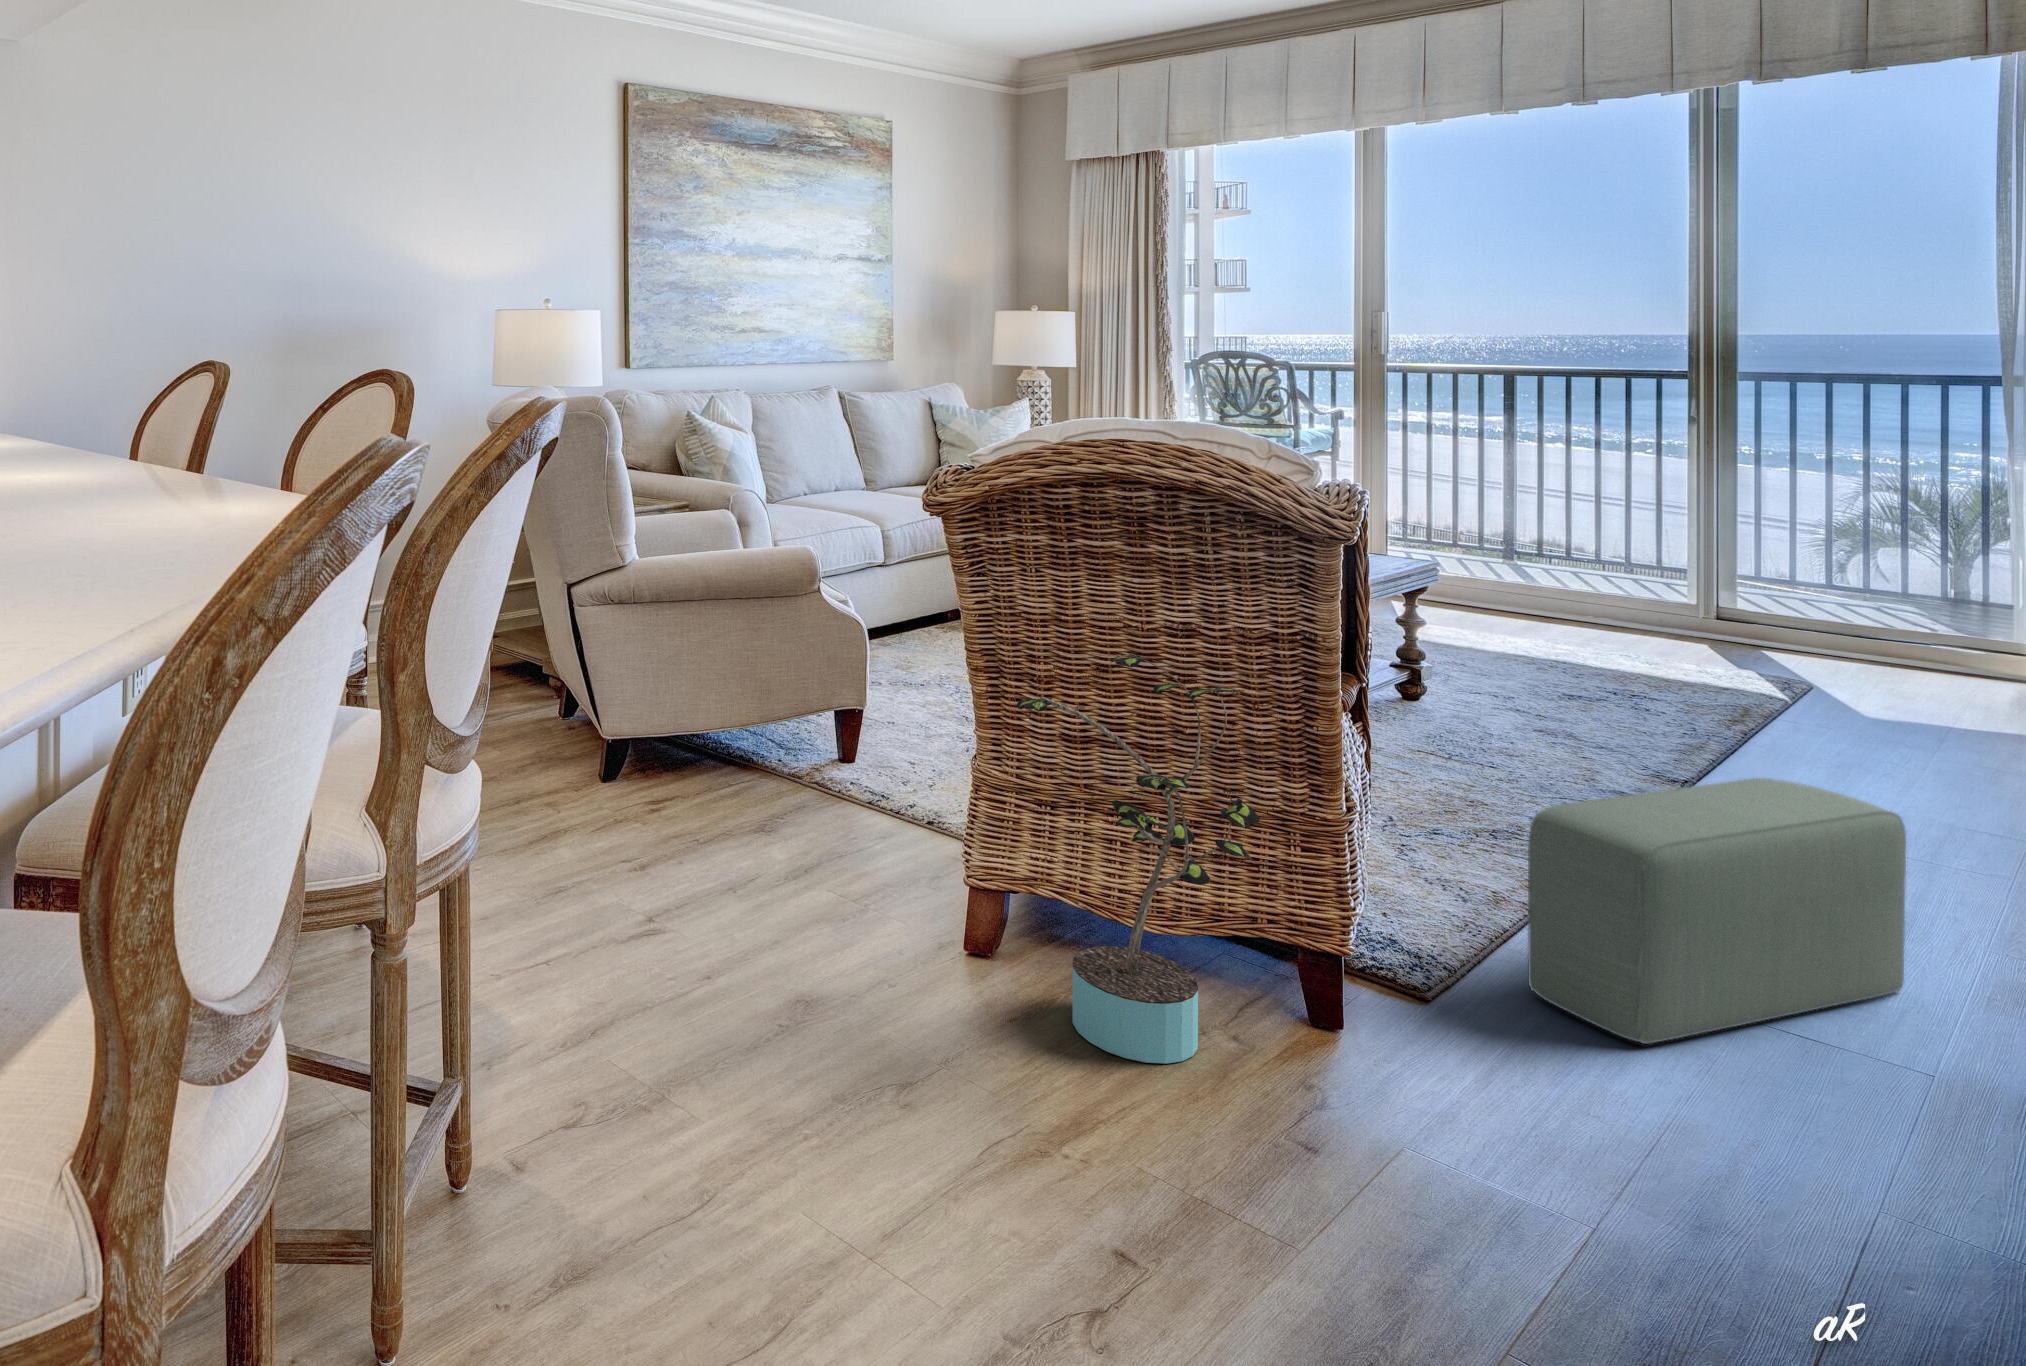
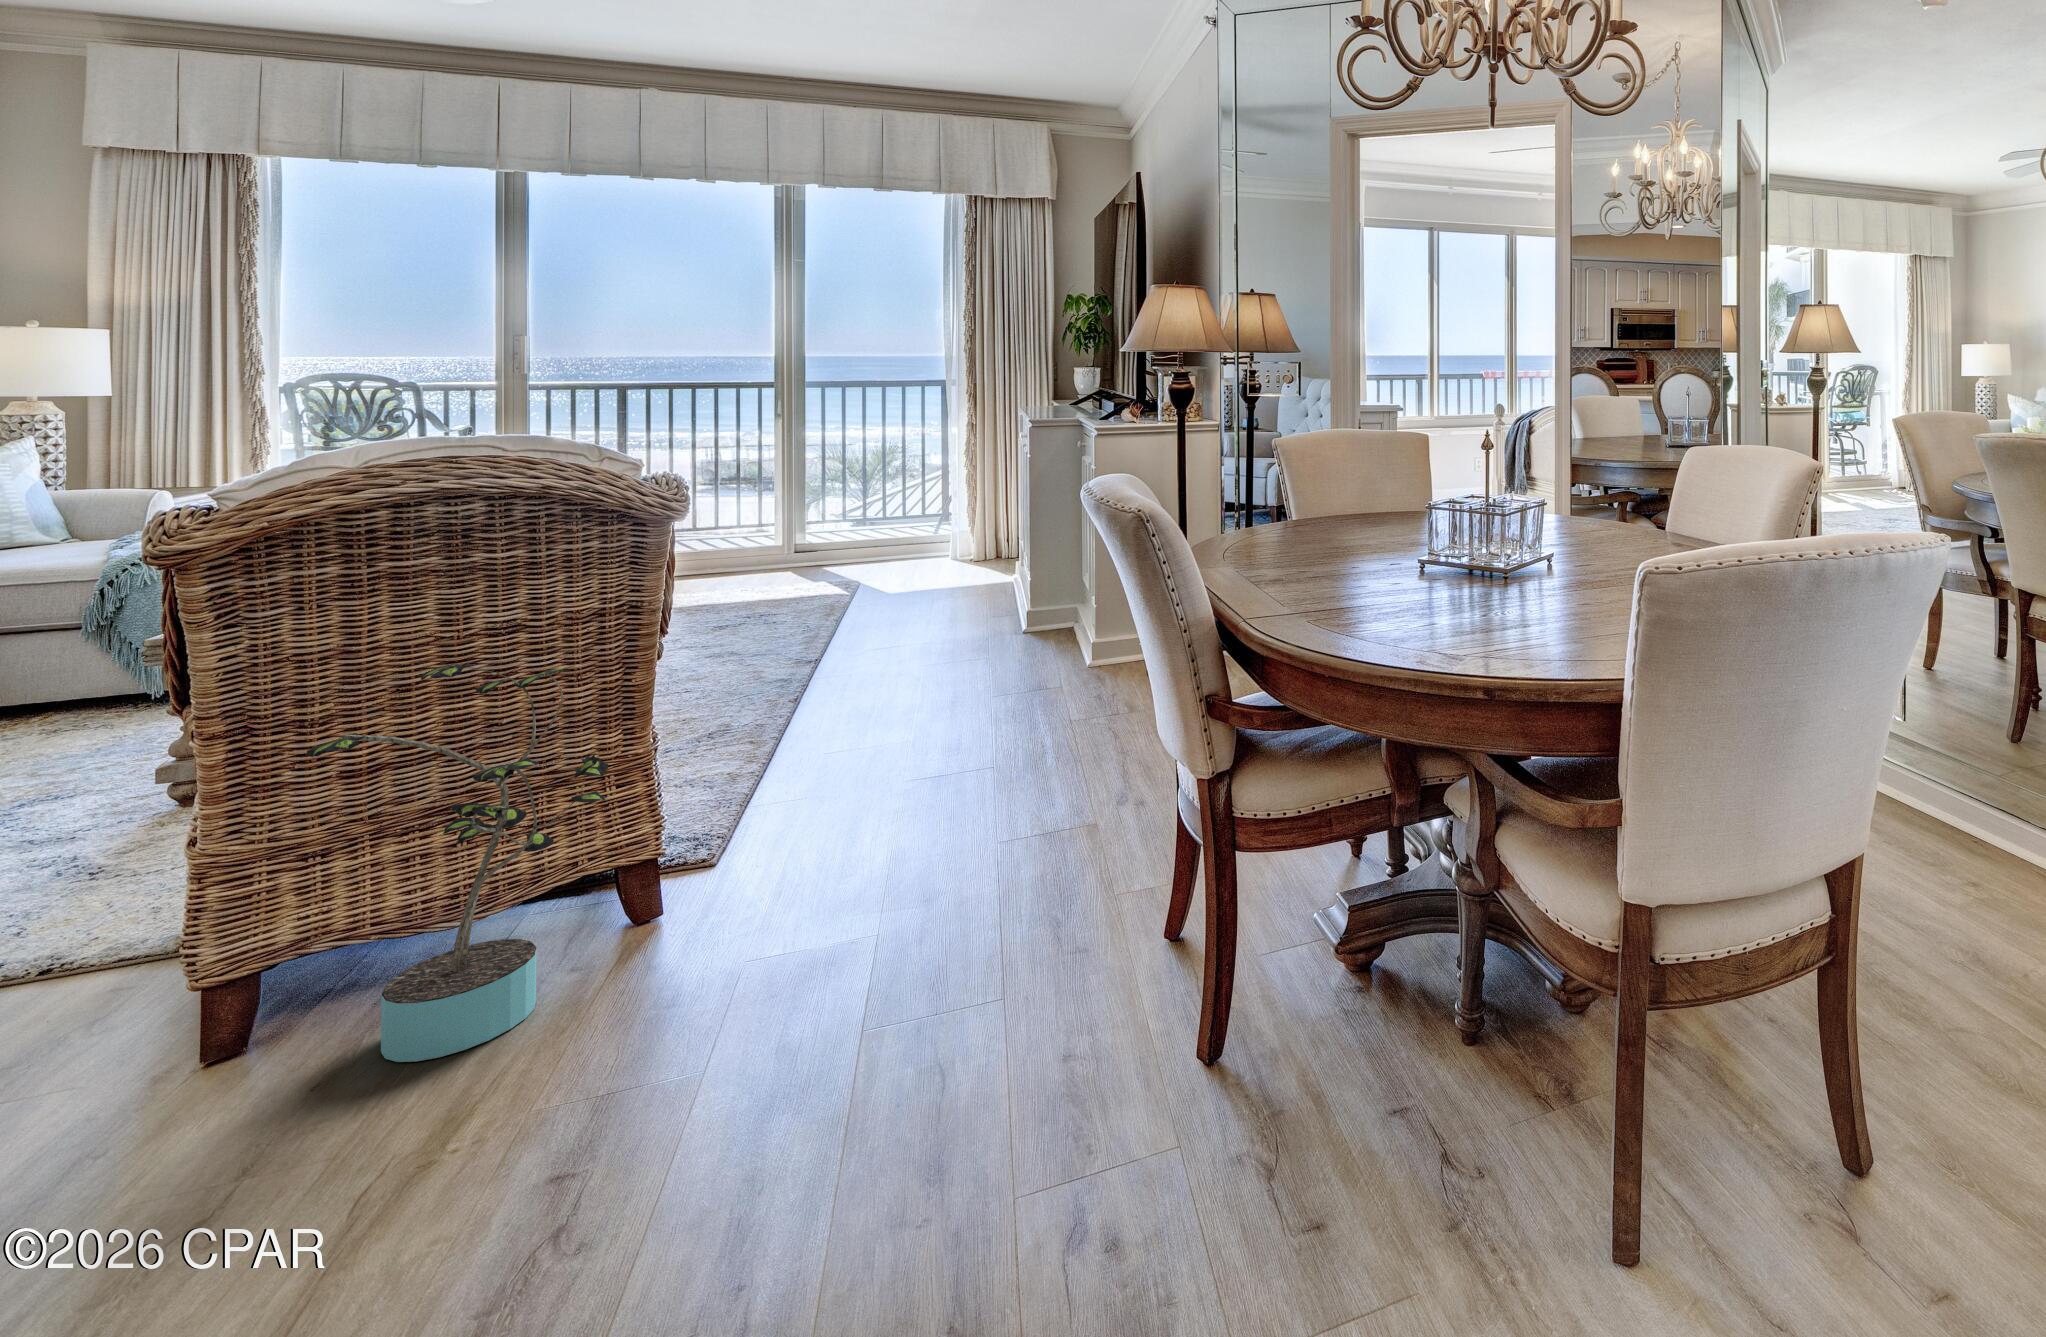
pouf: present [1528,778,1906,1044] -> none [775,631,957,826]

